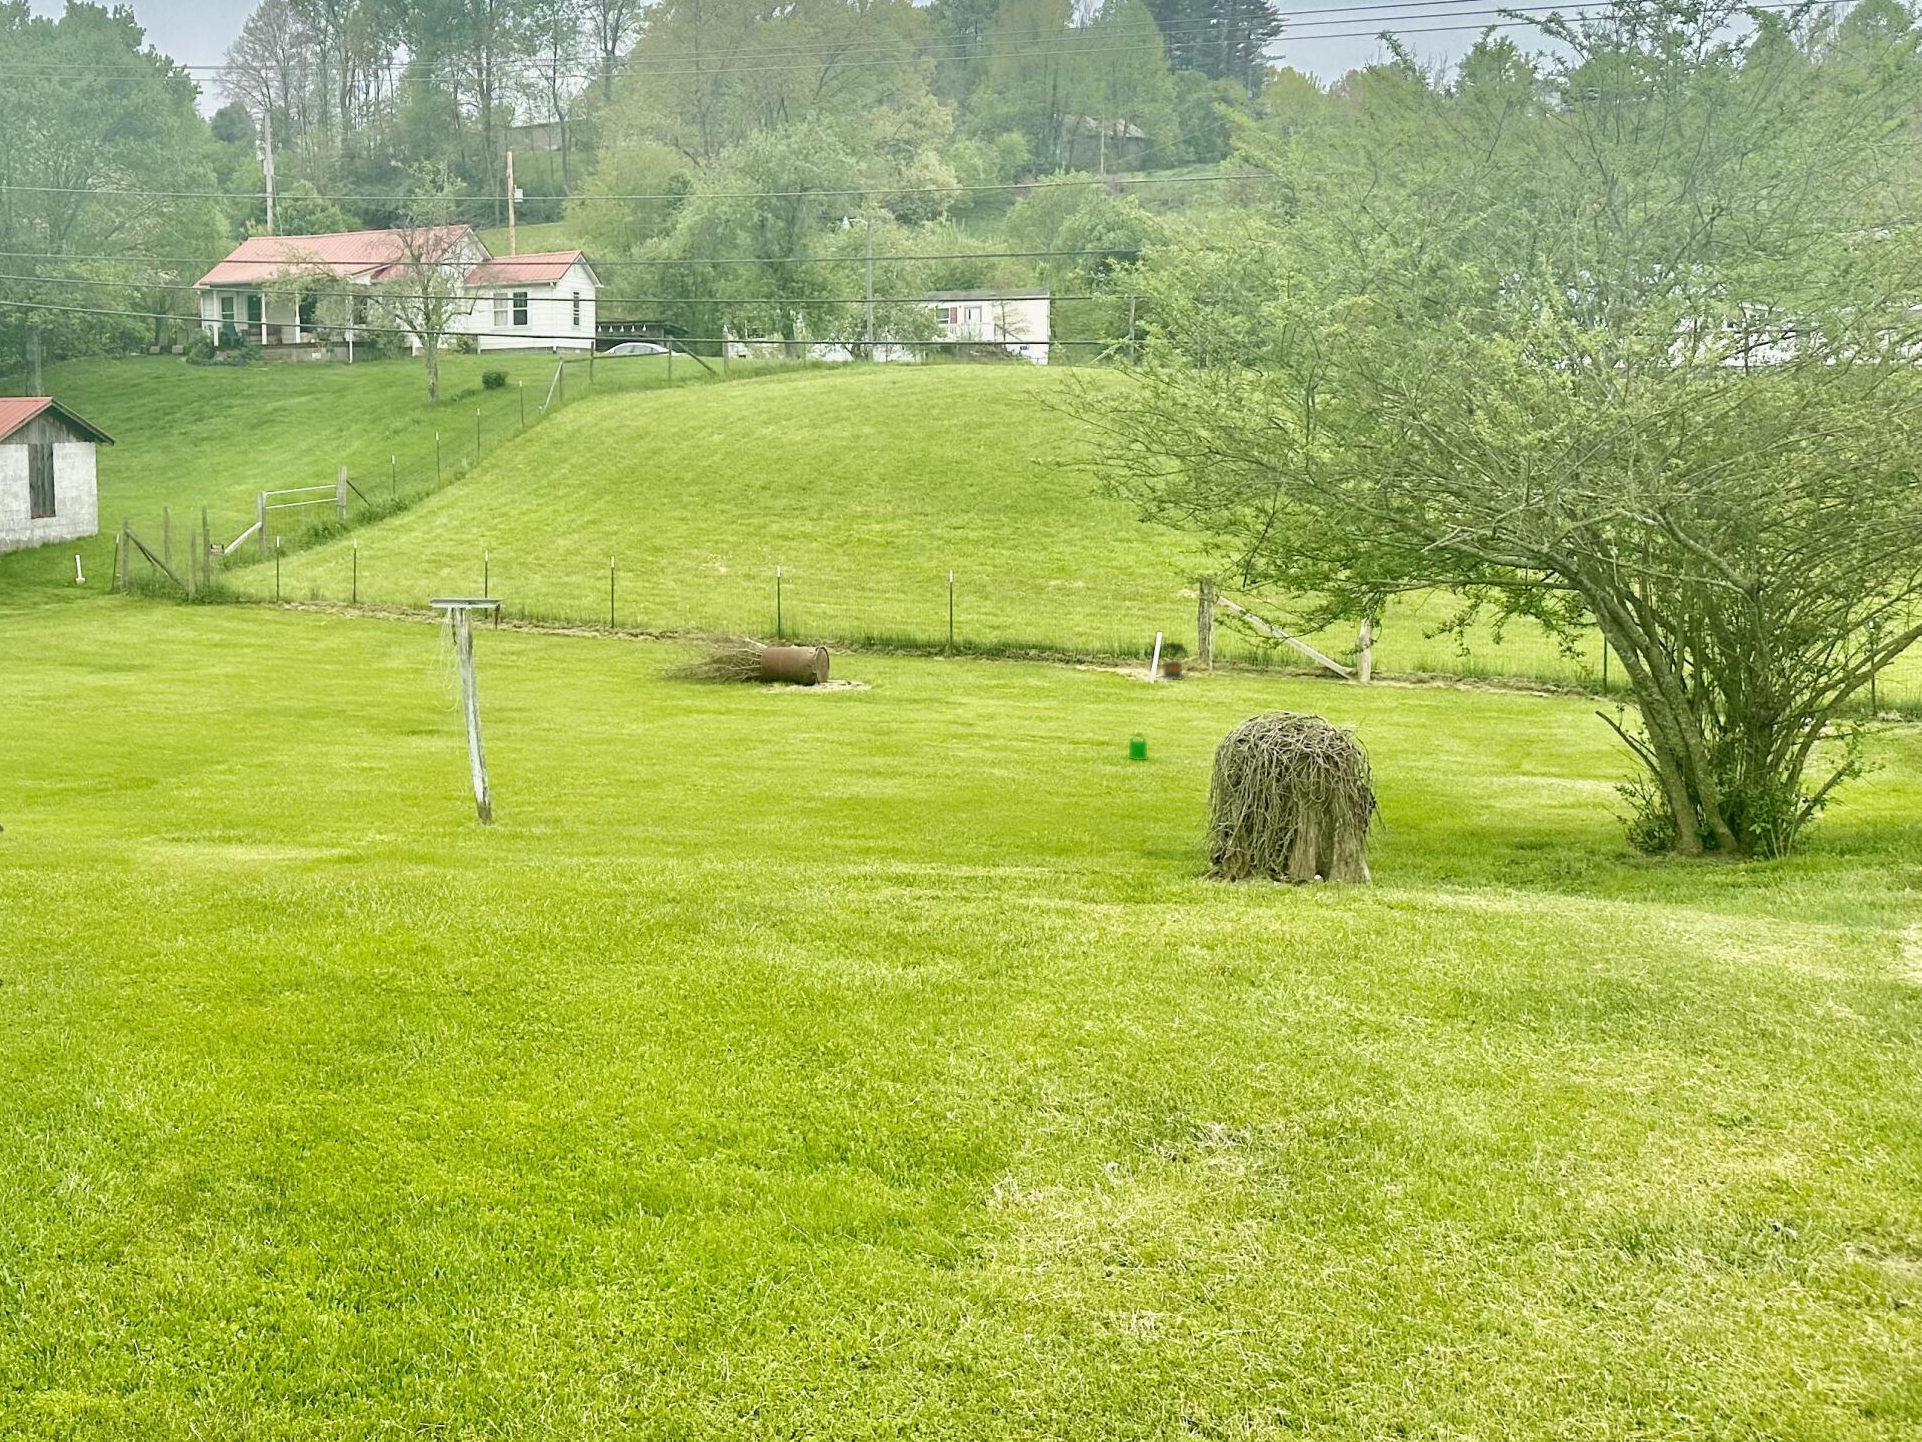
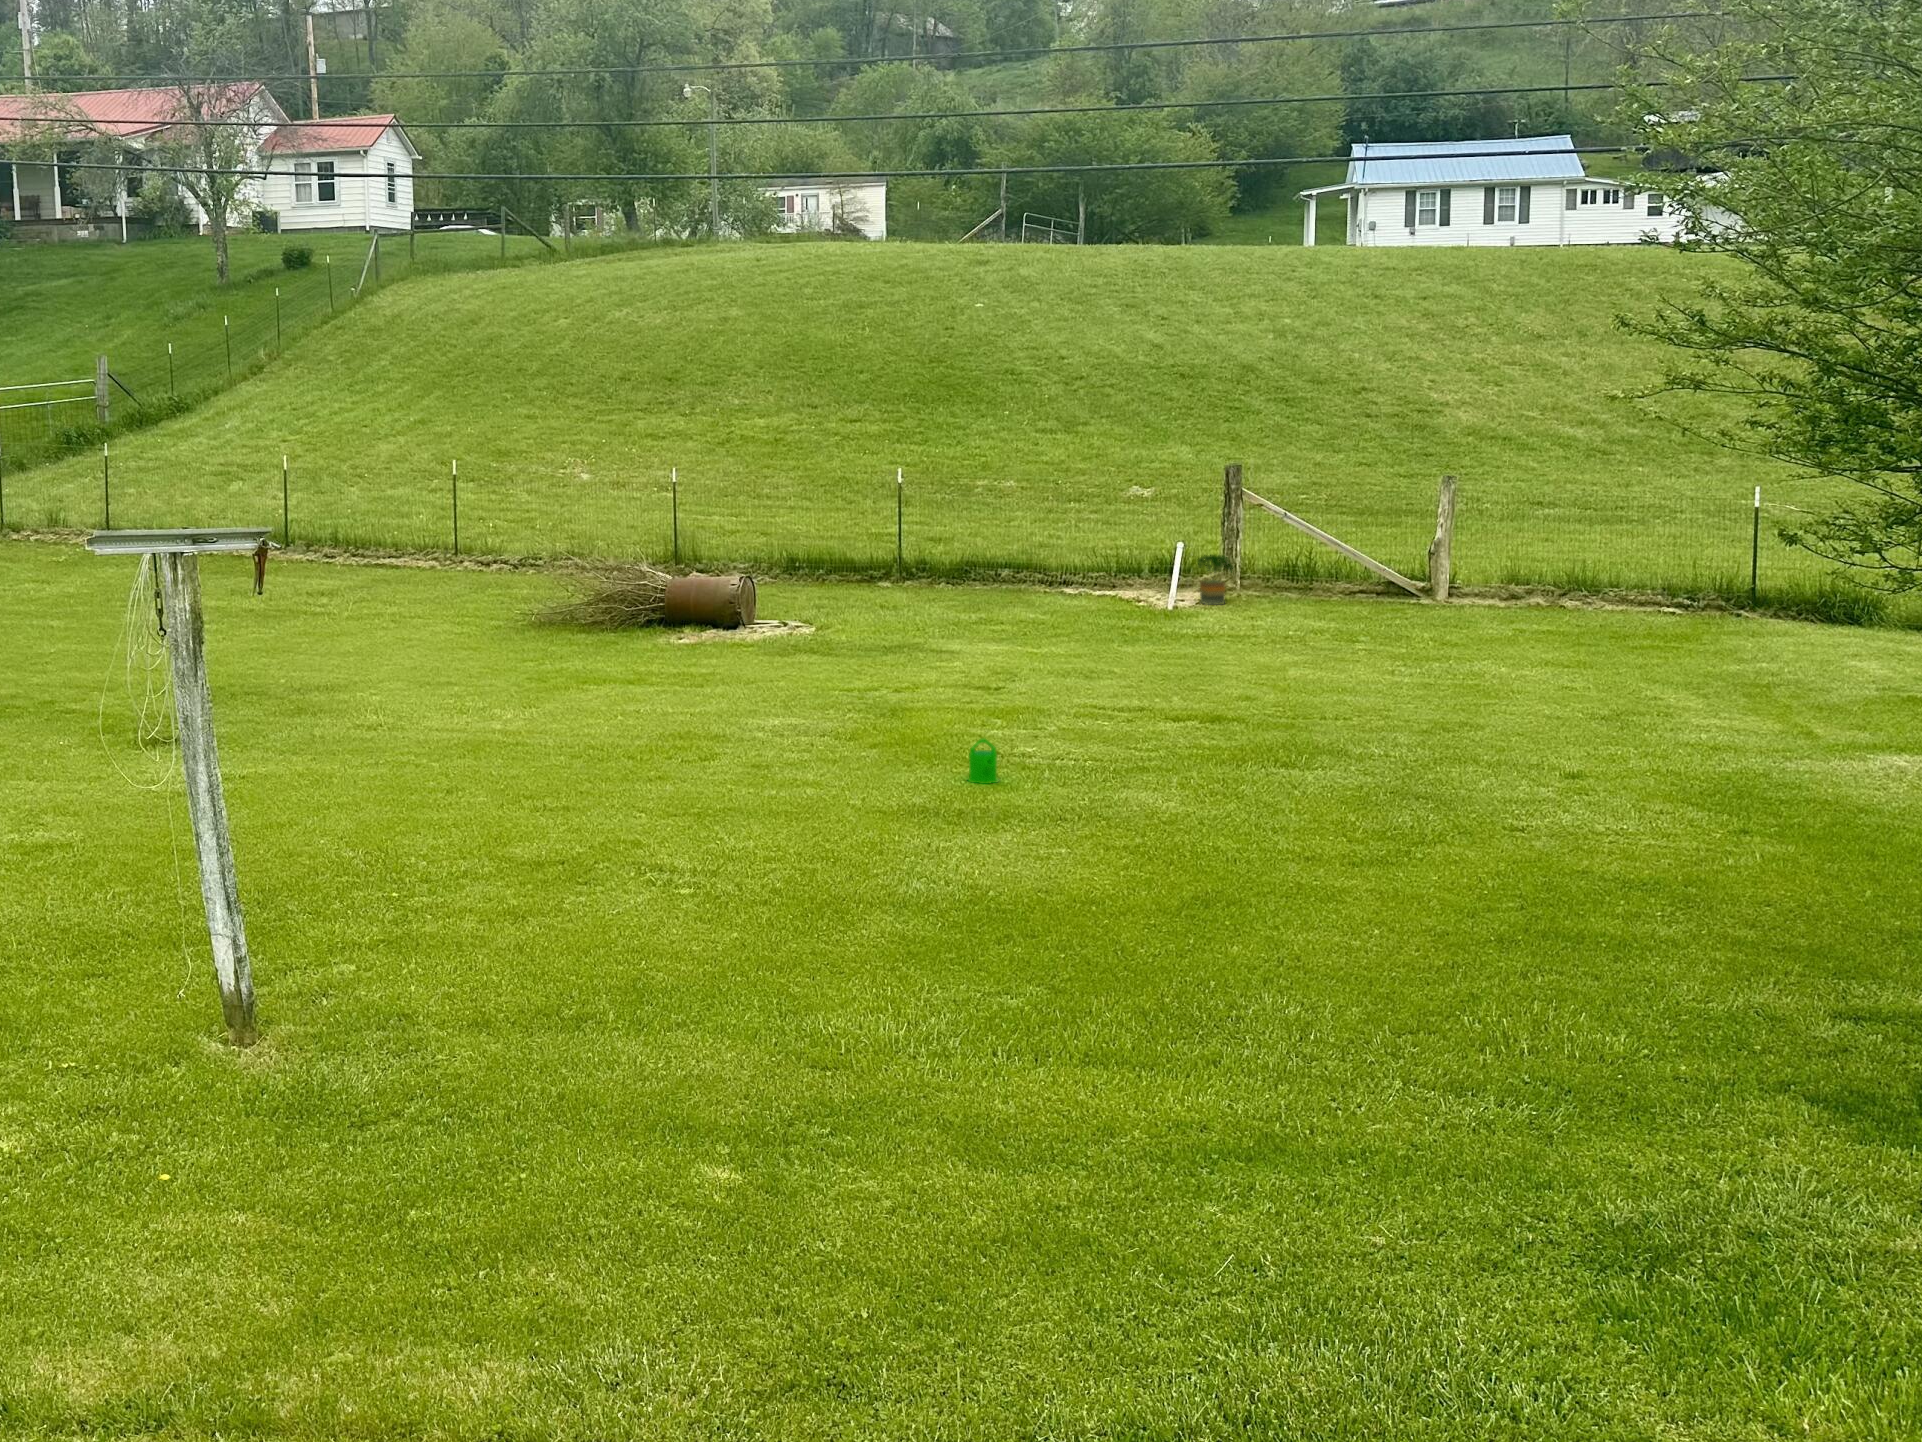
watering can: present [1129,733,1147,760] -> present [968,738,998,784]

